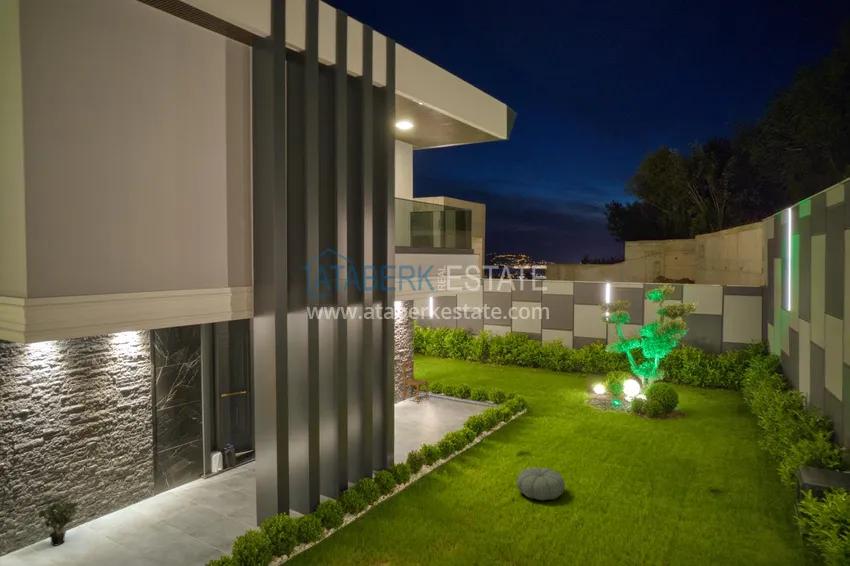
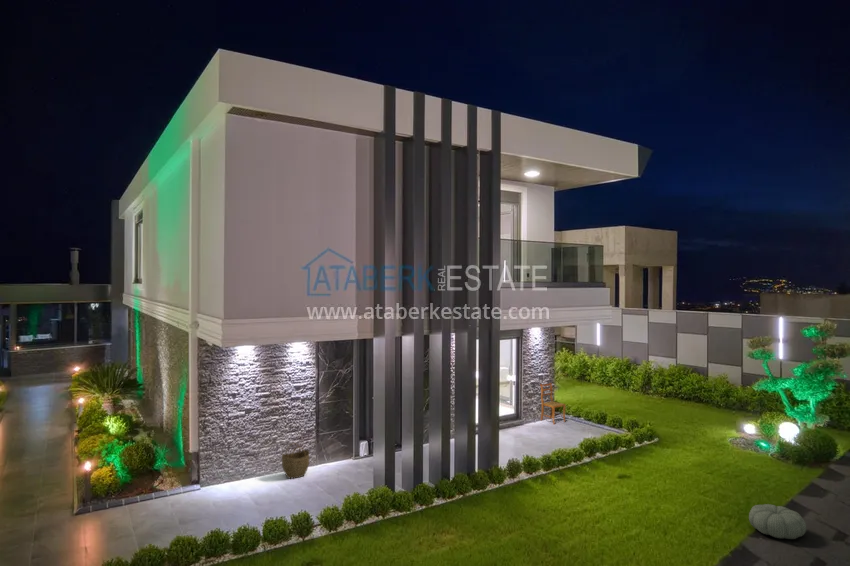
pouf: present [517,467,565,500] -> present [749,504,806,539]
woven basket: none [106,471,149,522] -> present [282,446,309,478]
potted plant: present [38,502,78,546] -> none [239,456,263,486]

